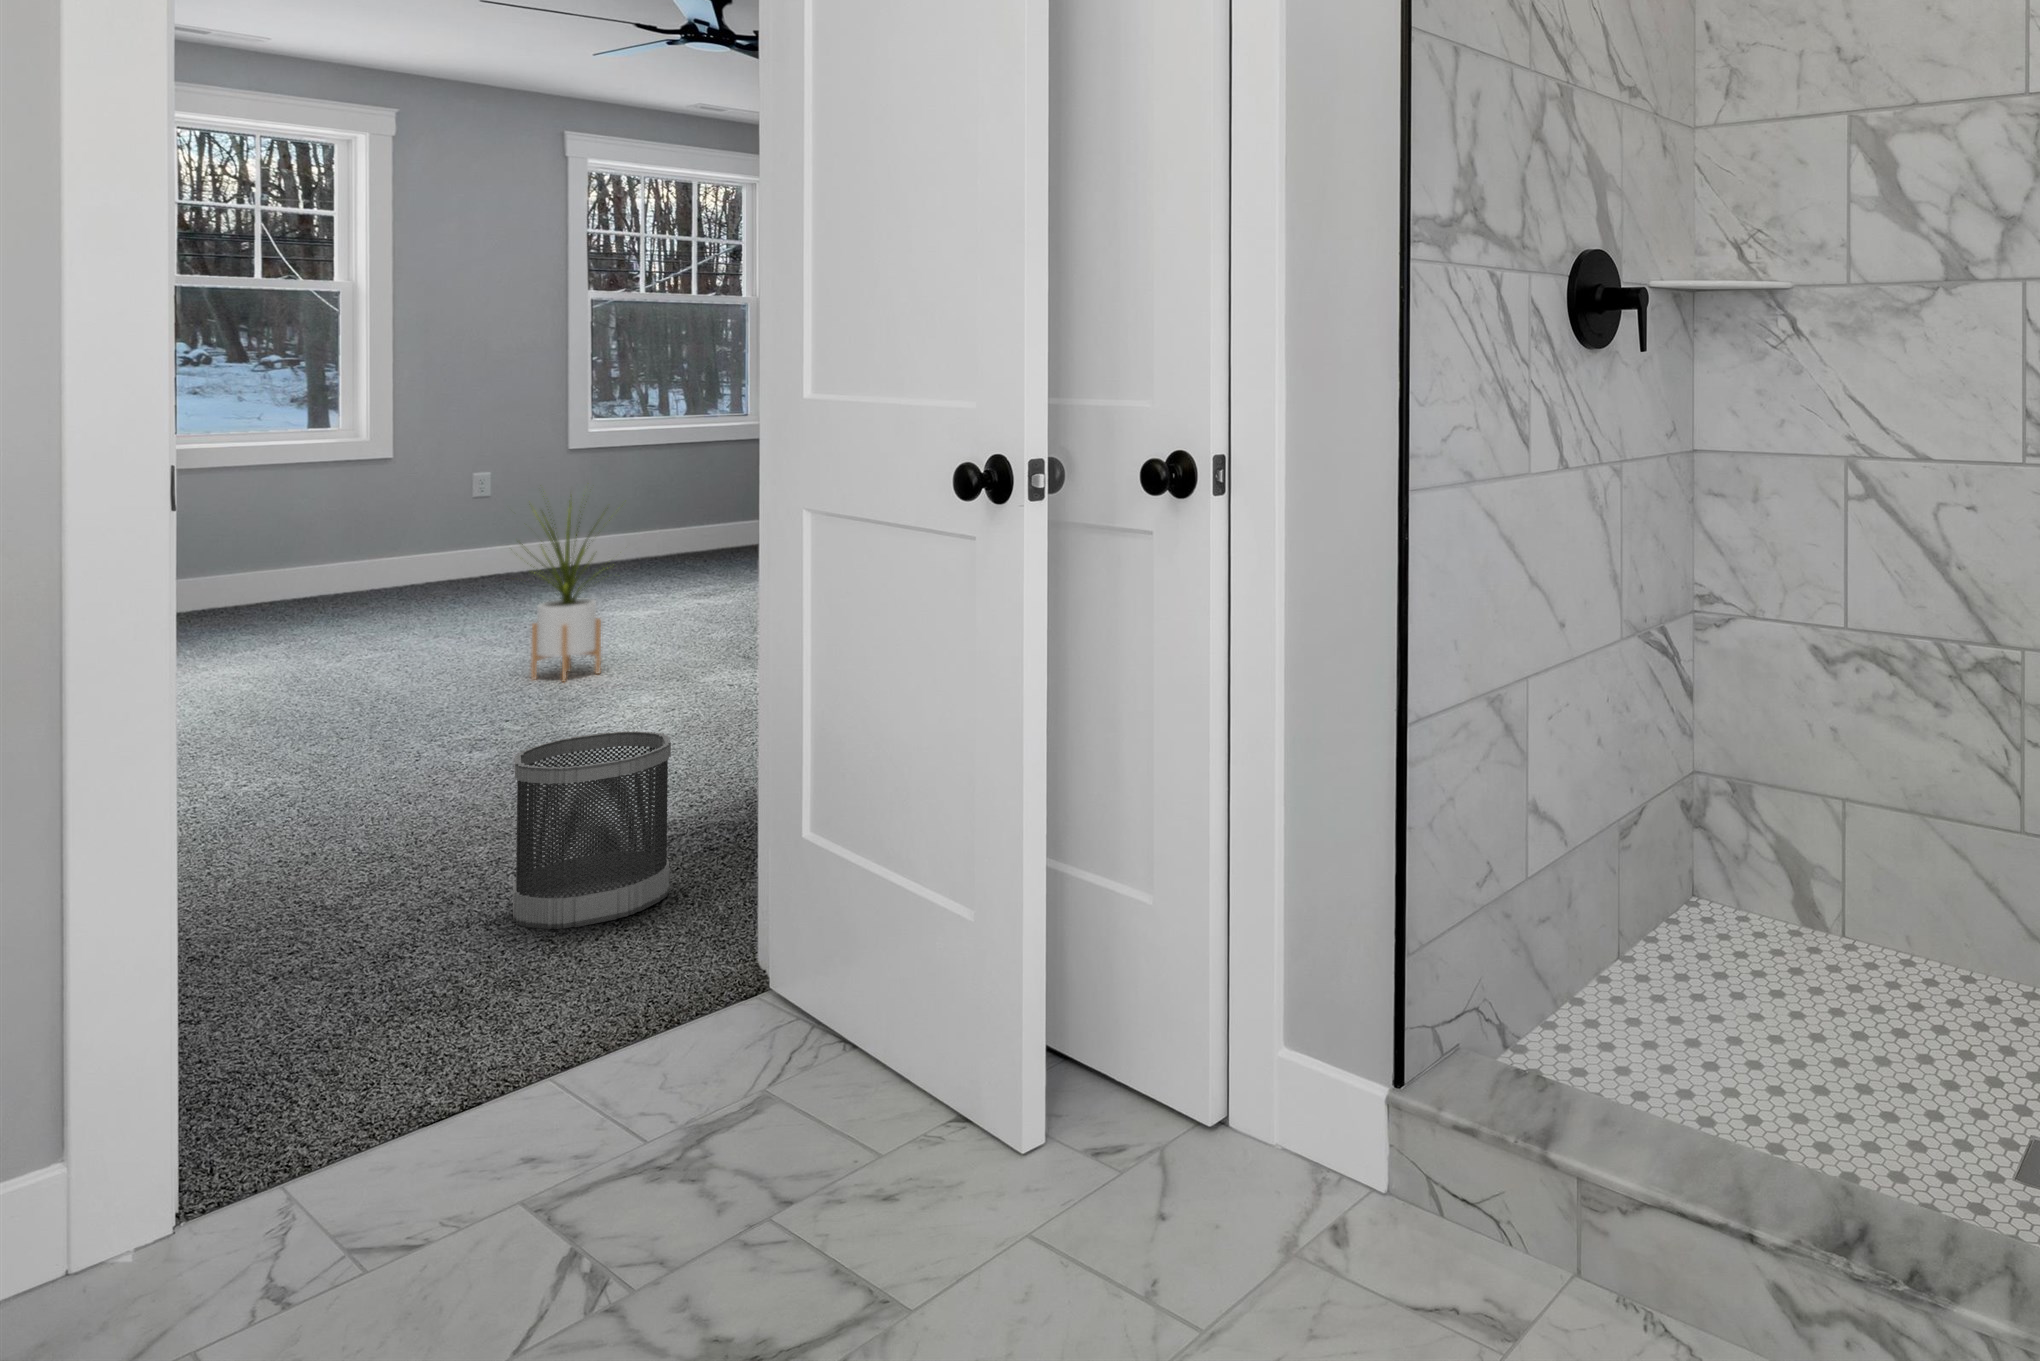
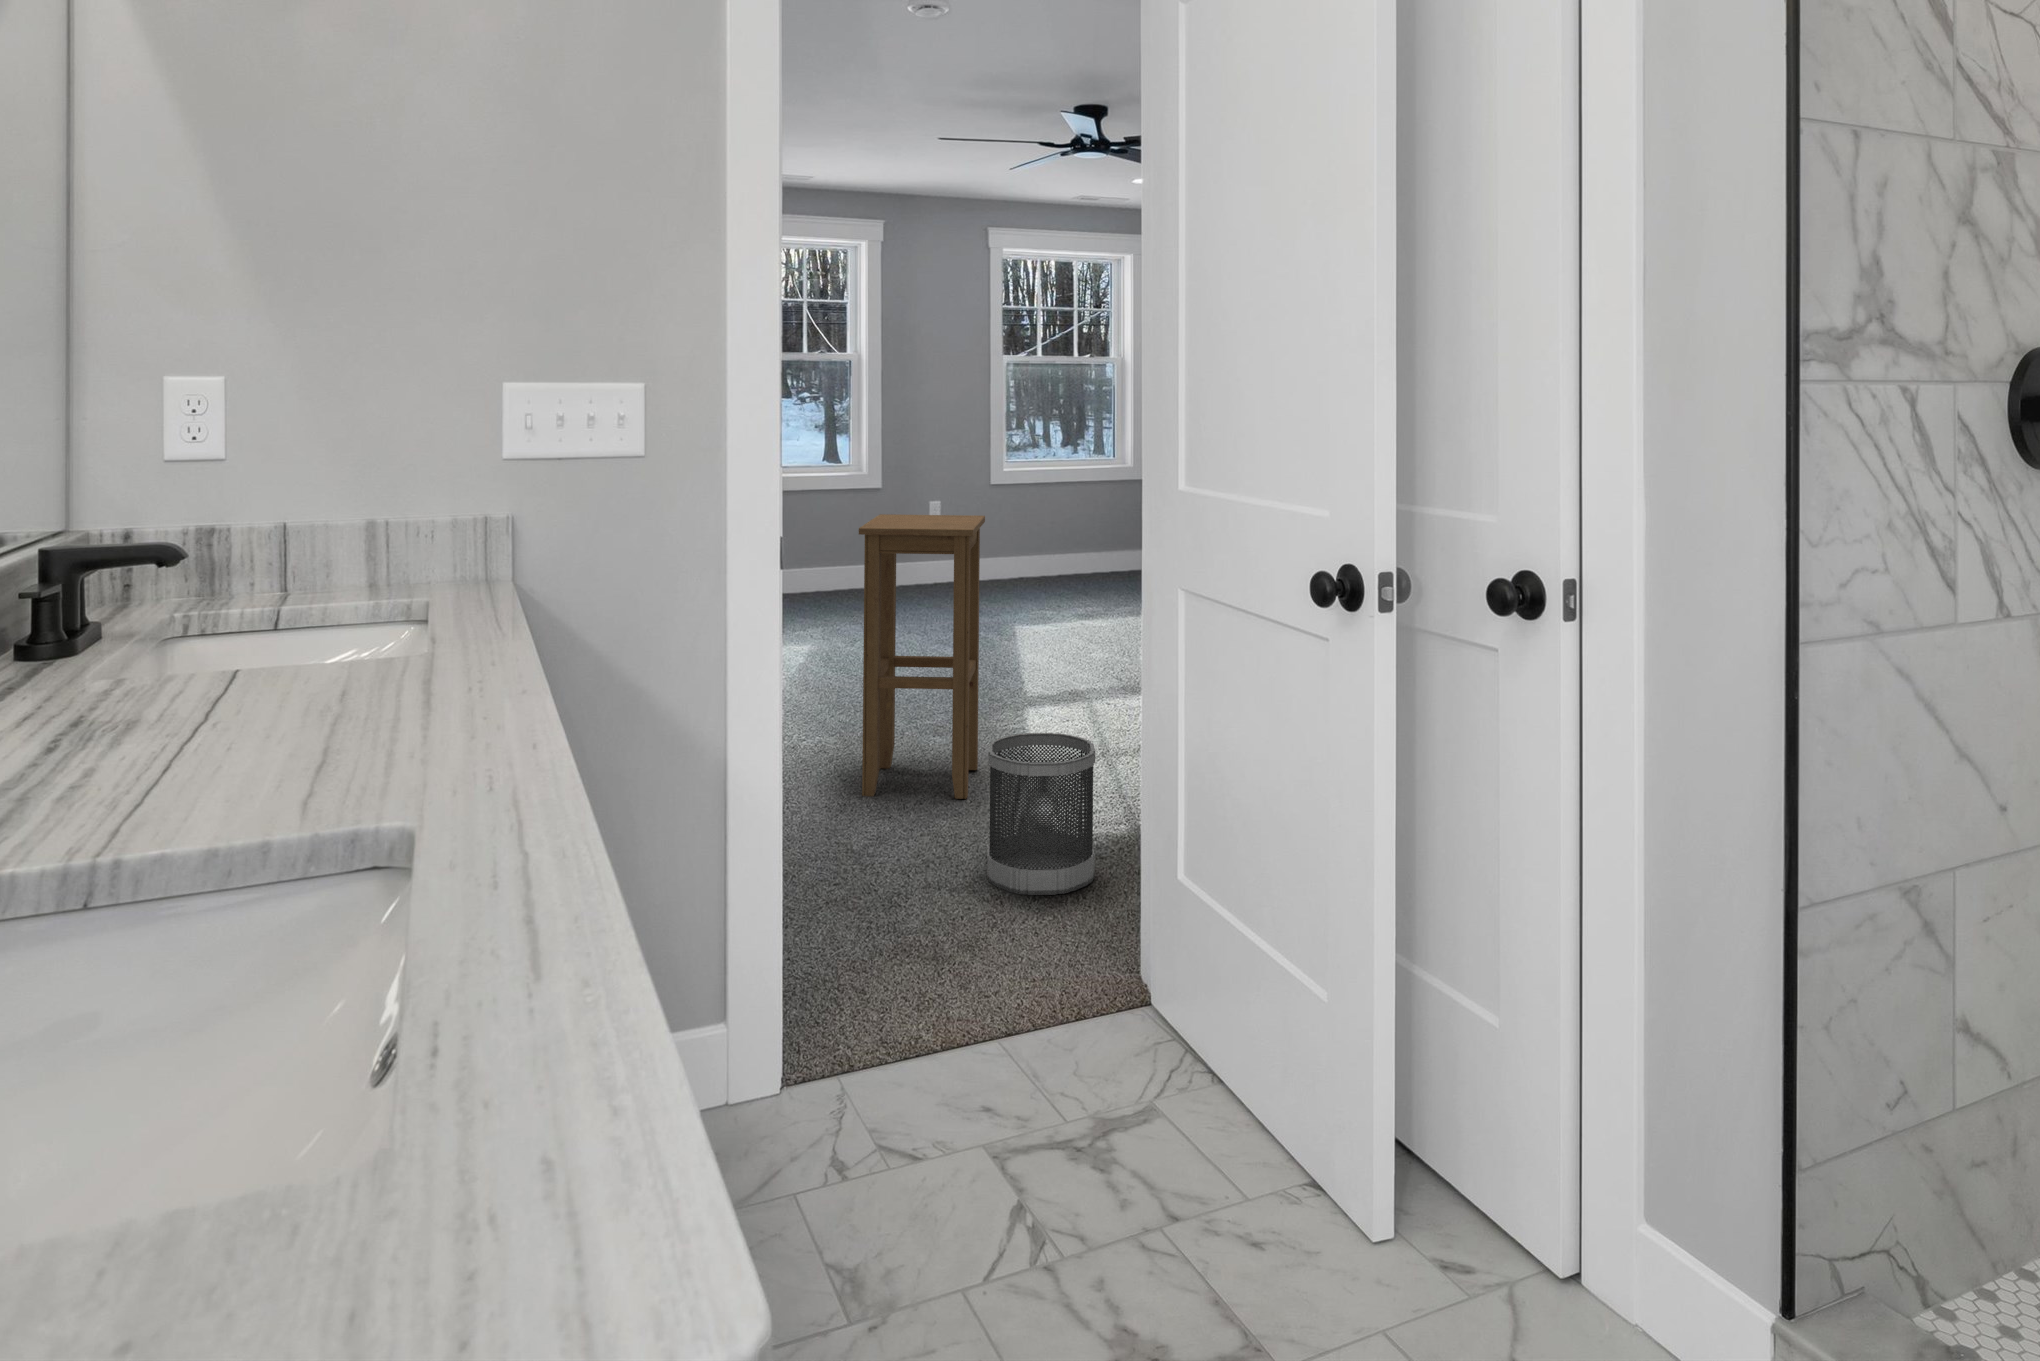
stool: none [298,488,504,865] -> present [859,514,985,799]
house plant: present [522,496,610,681] -> none [992,500,1075,662]

